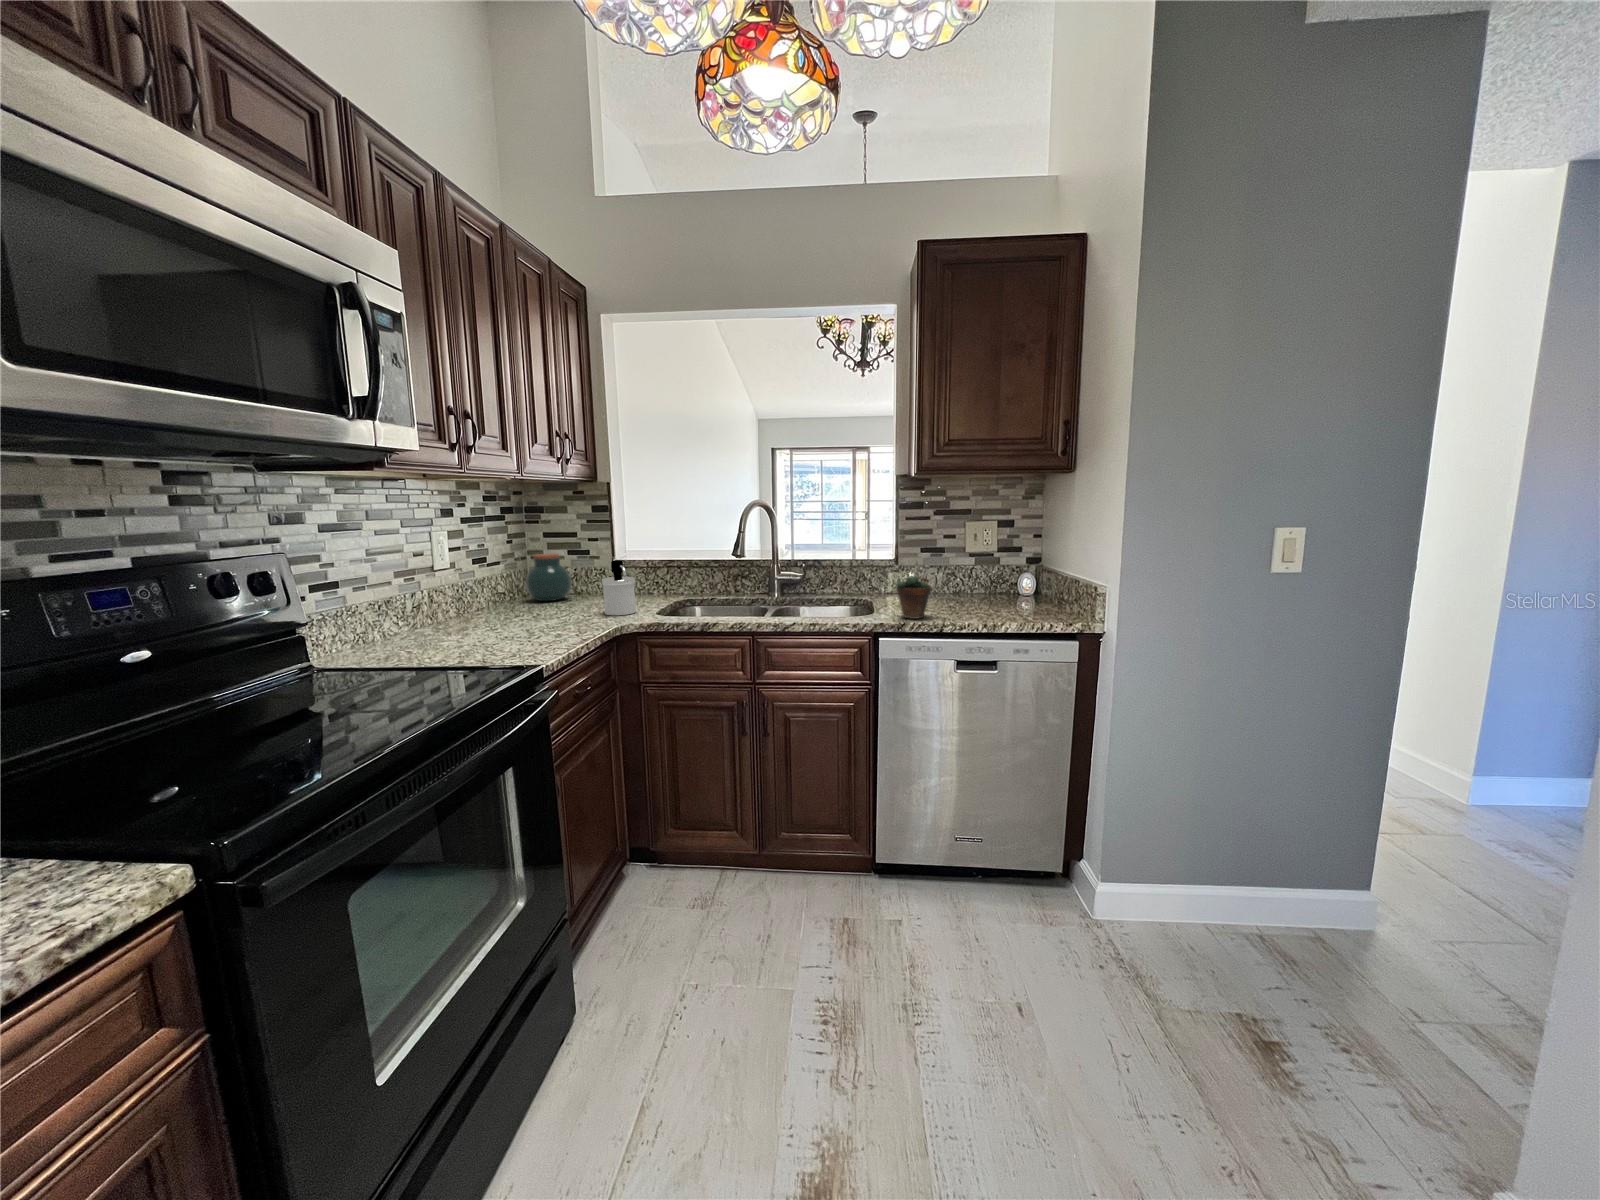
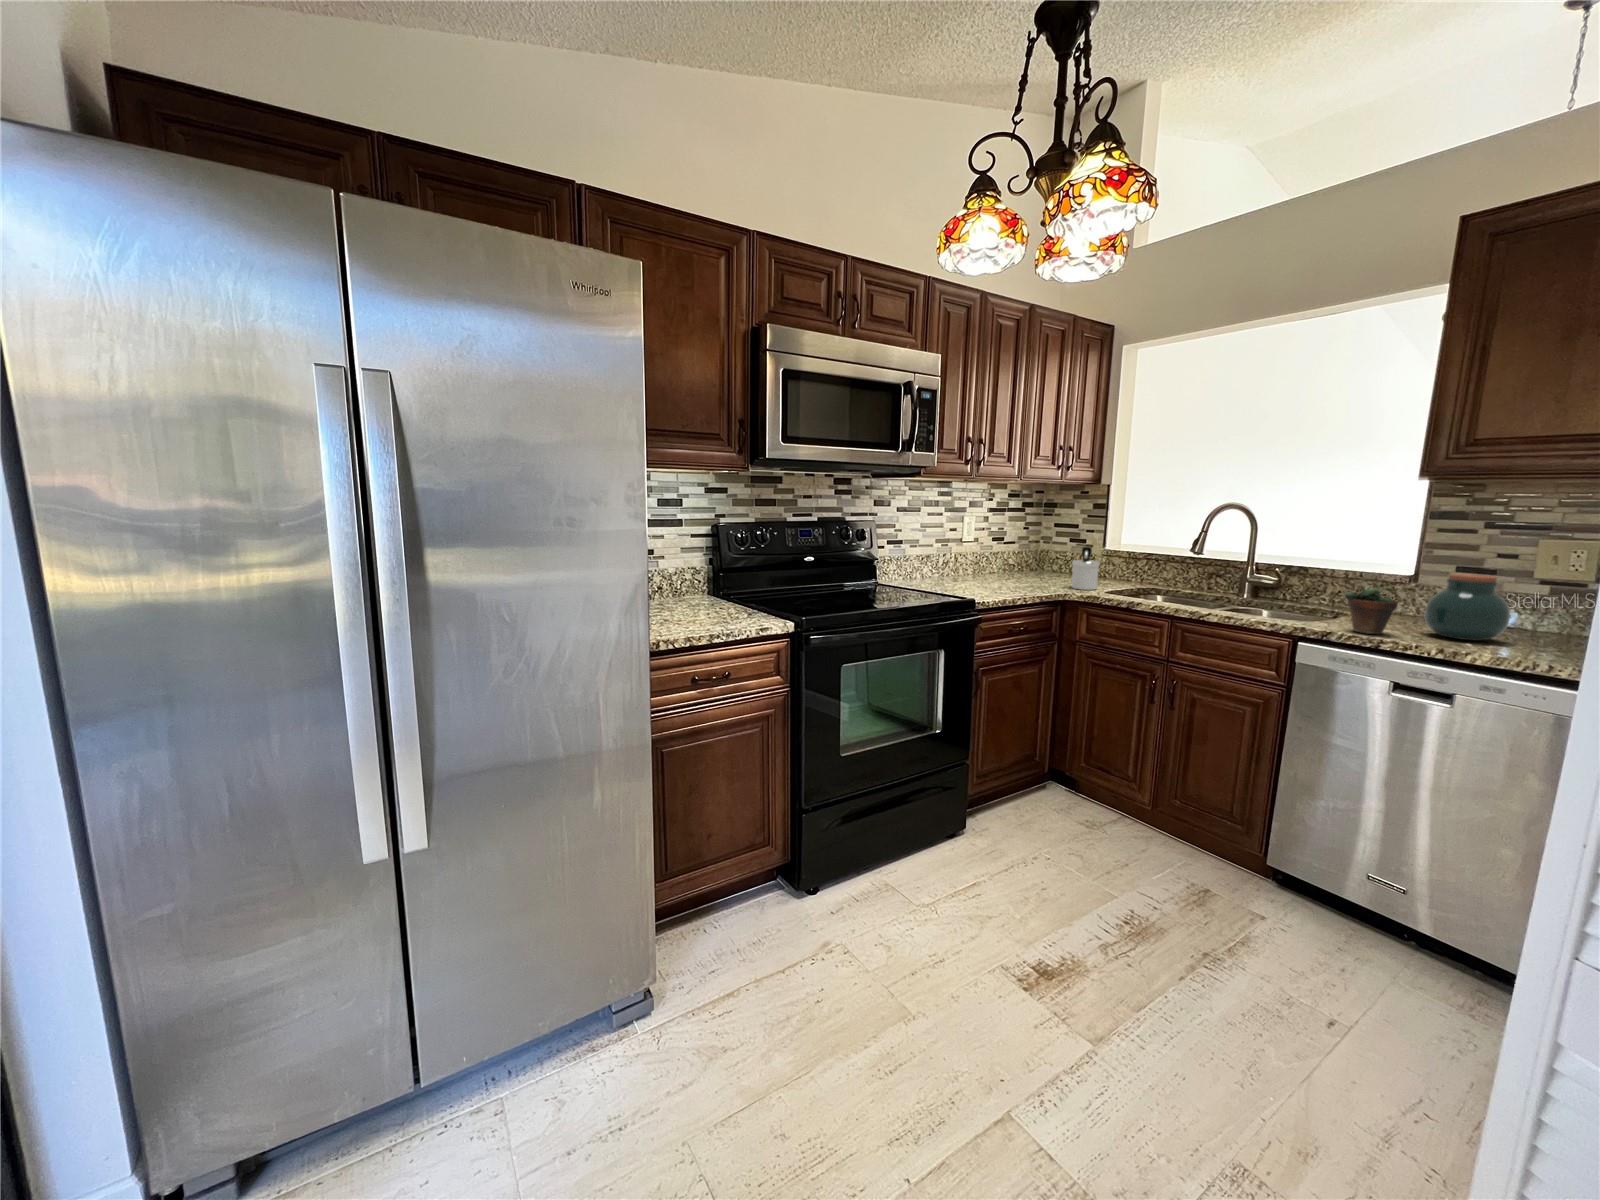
jar: present [526,553,571,601] -> present [1425,573,1510,640]

